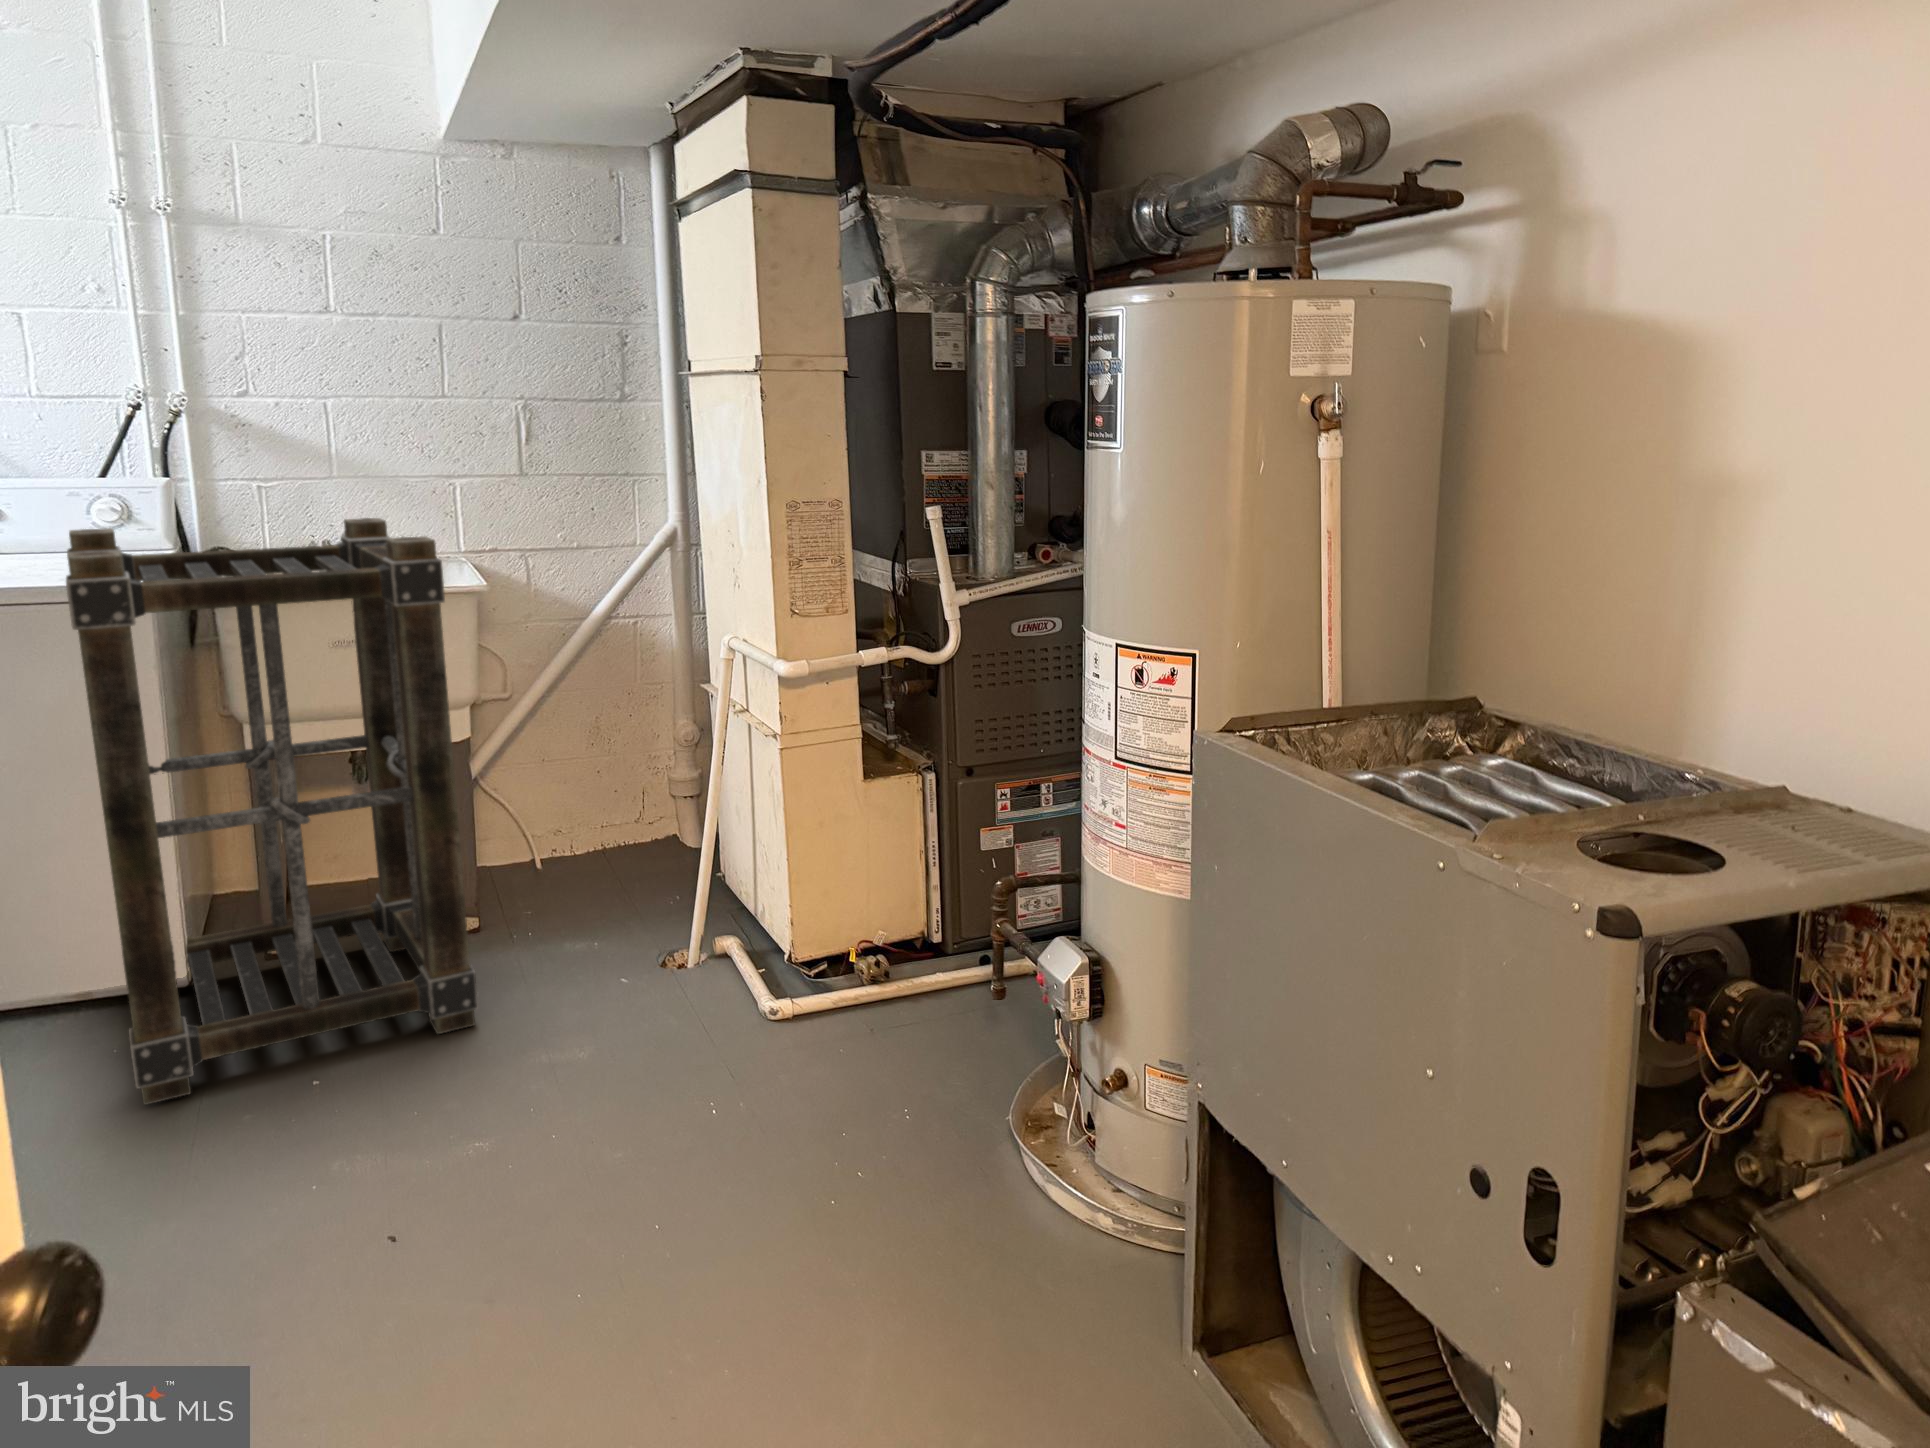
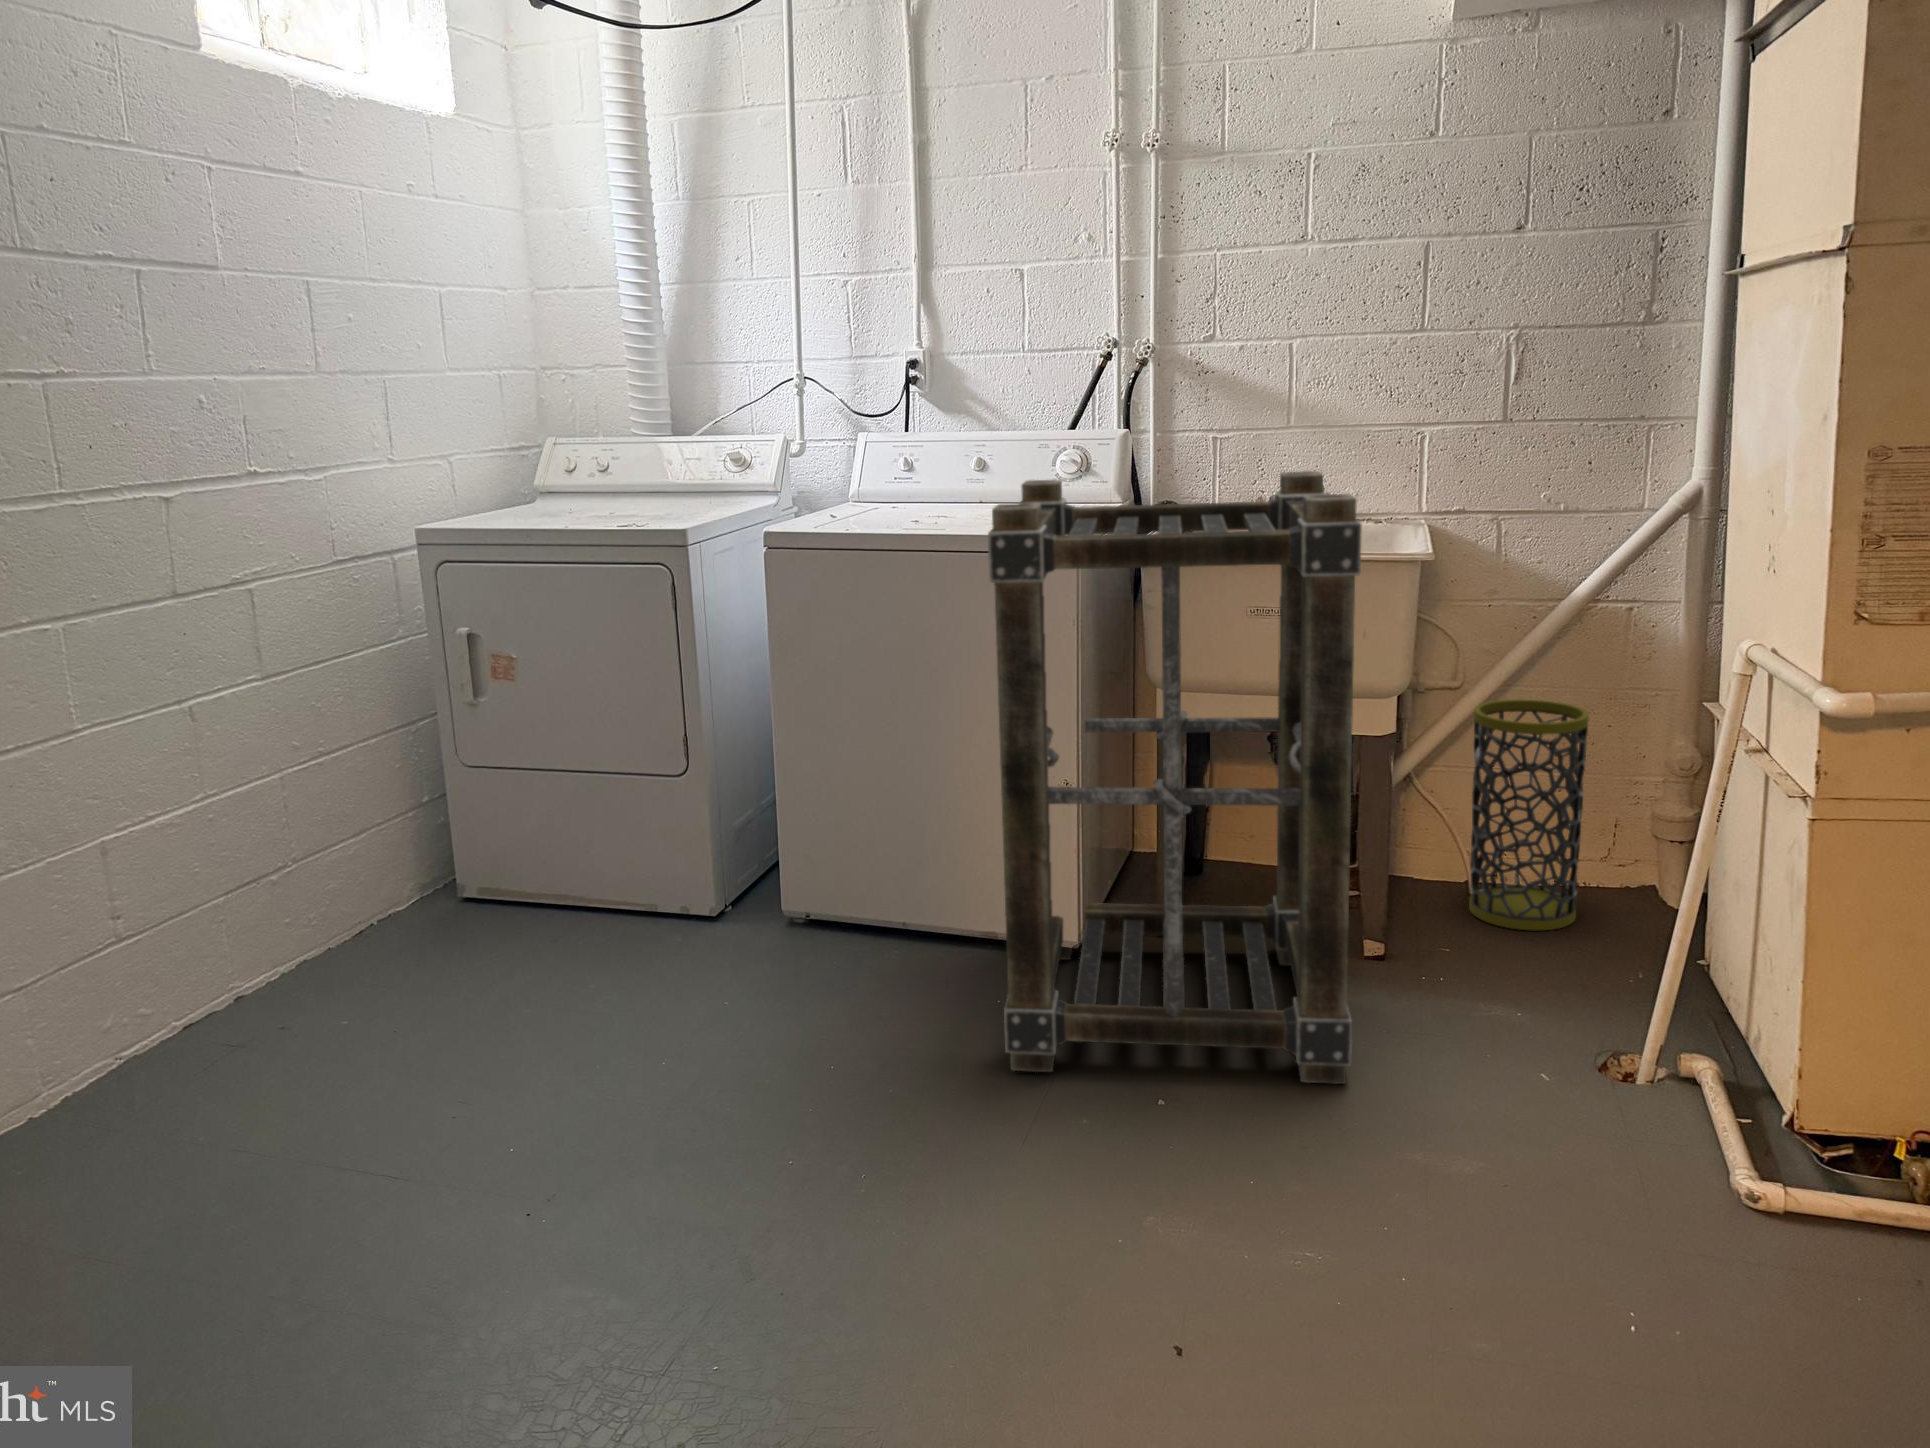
trash can: none [527,698,623,882] -> present [1469,699,1589,930]

